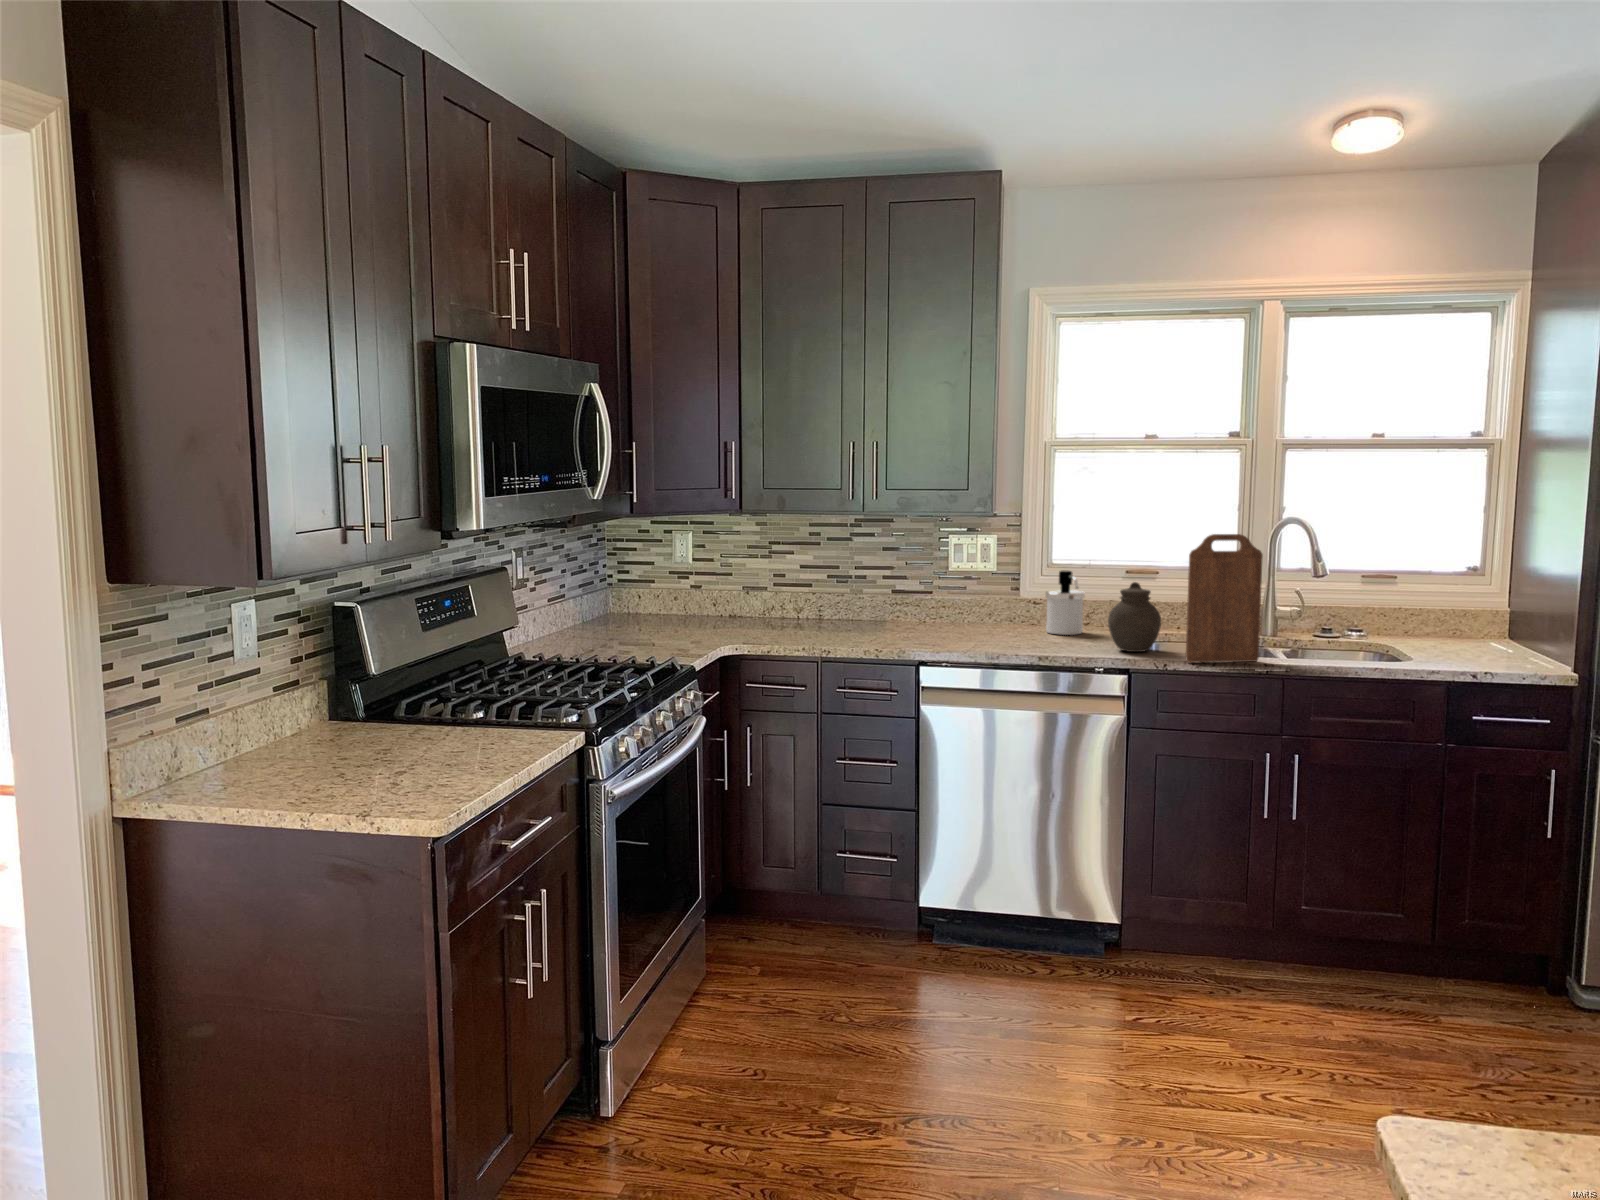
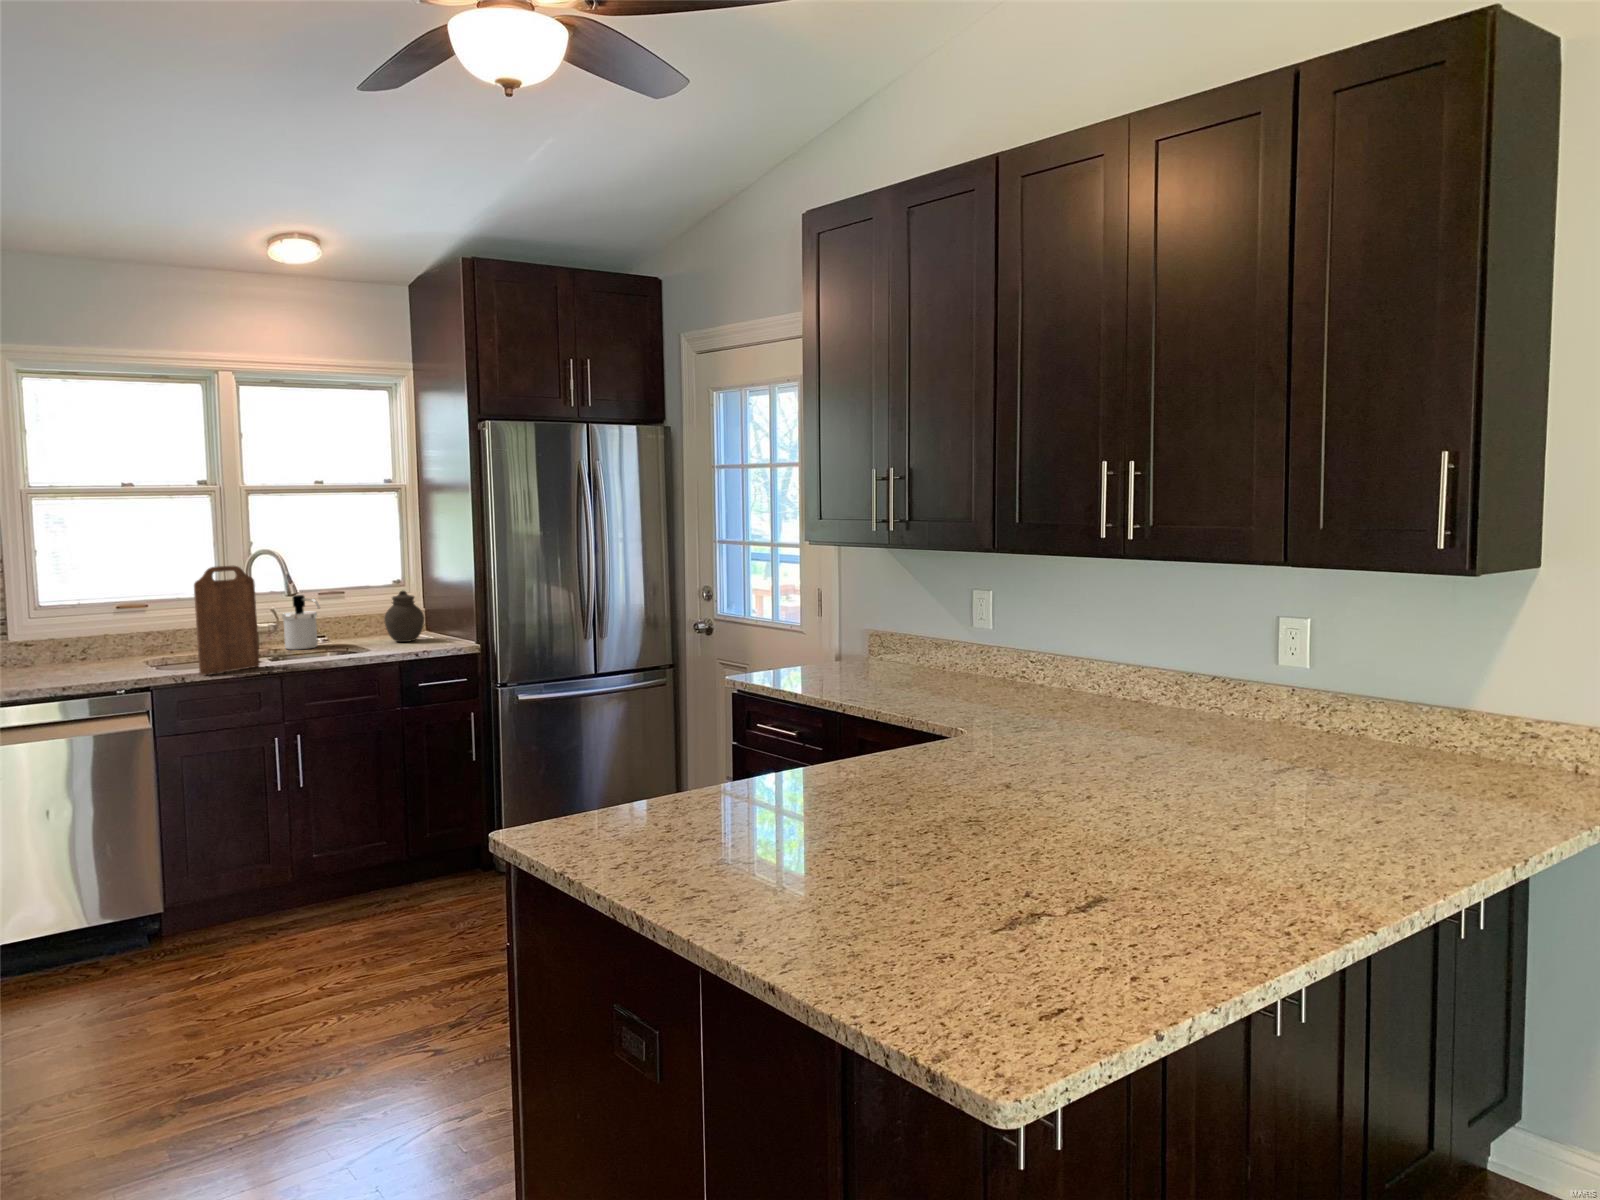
soap dispenser: present [1046,570,1085,635] -> present [282,595,320,649]
jar: present [1108,582,1161,652] -> present [384,591,424,642]

